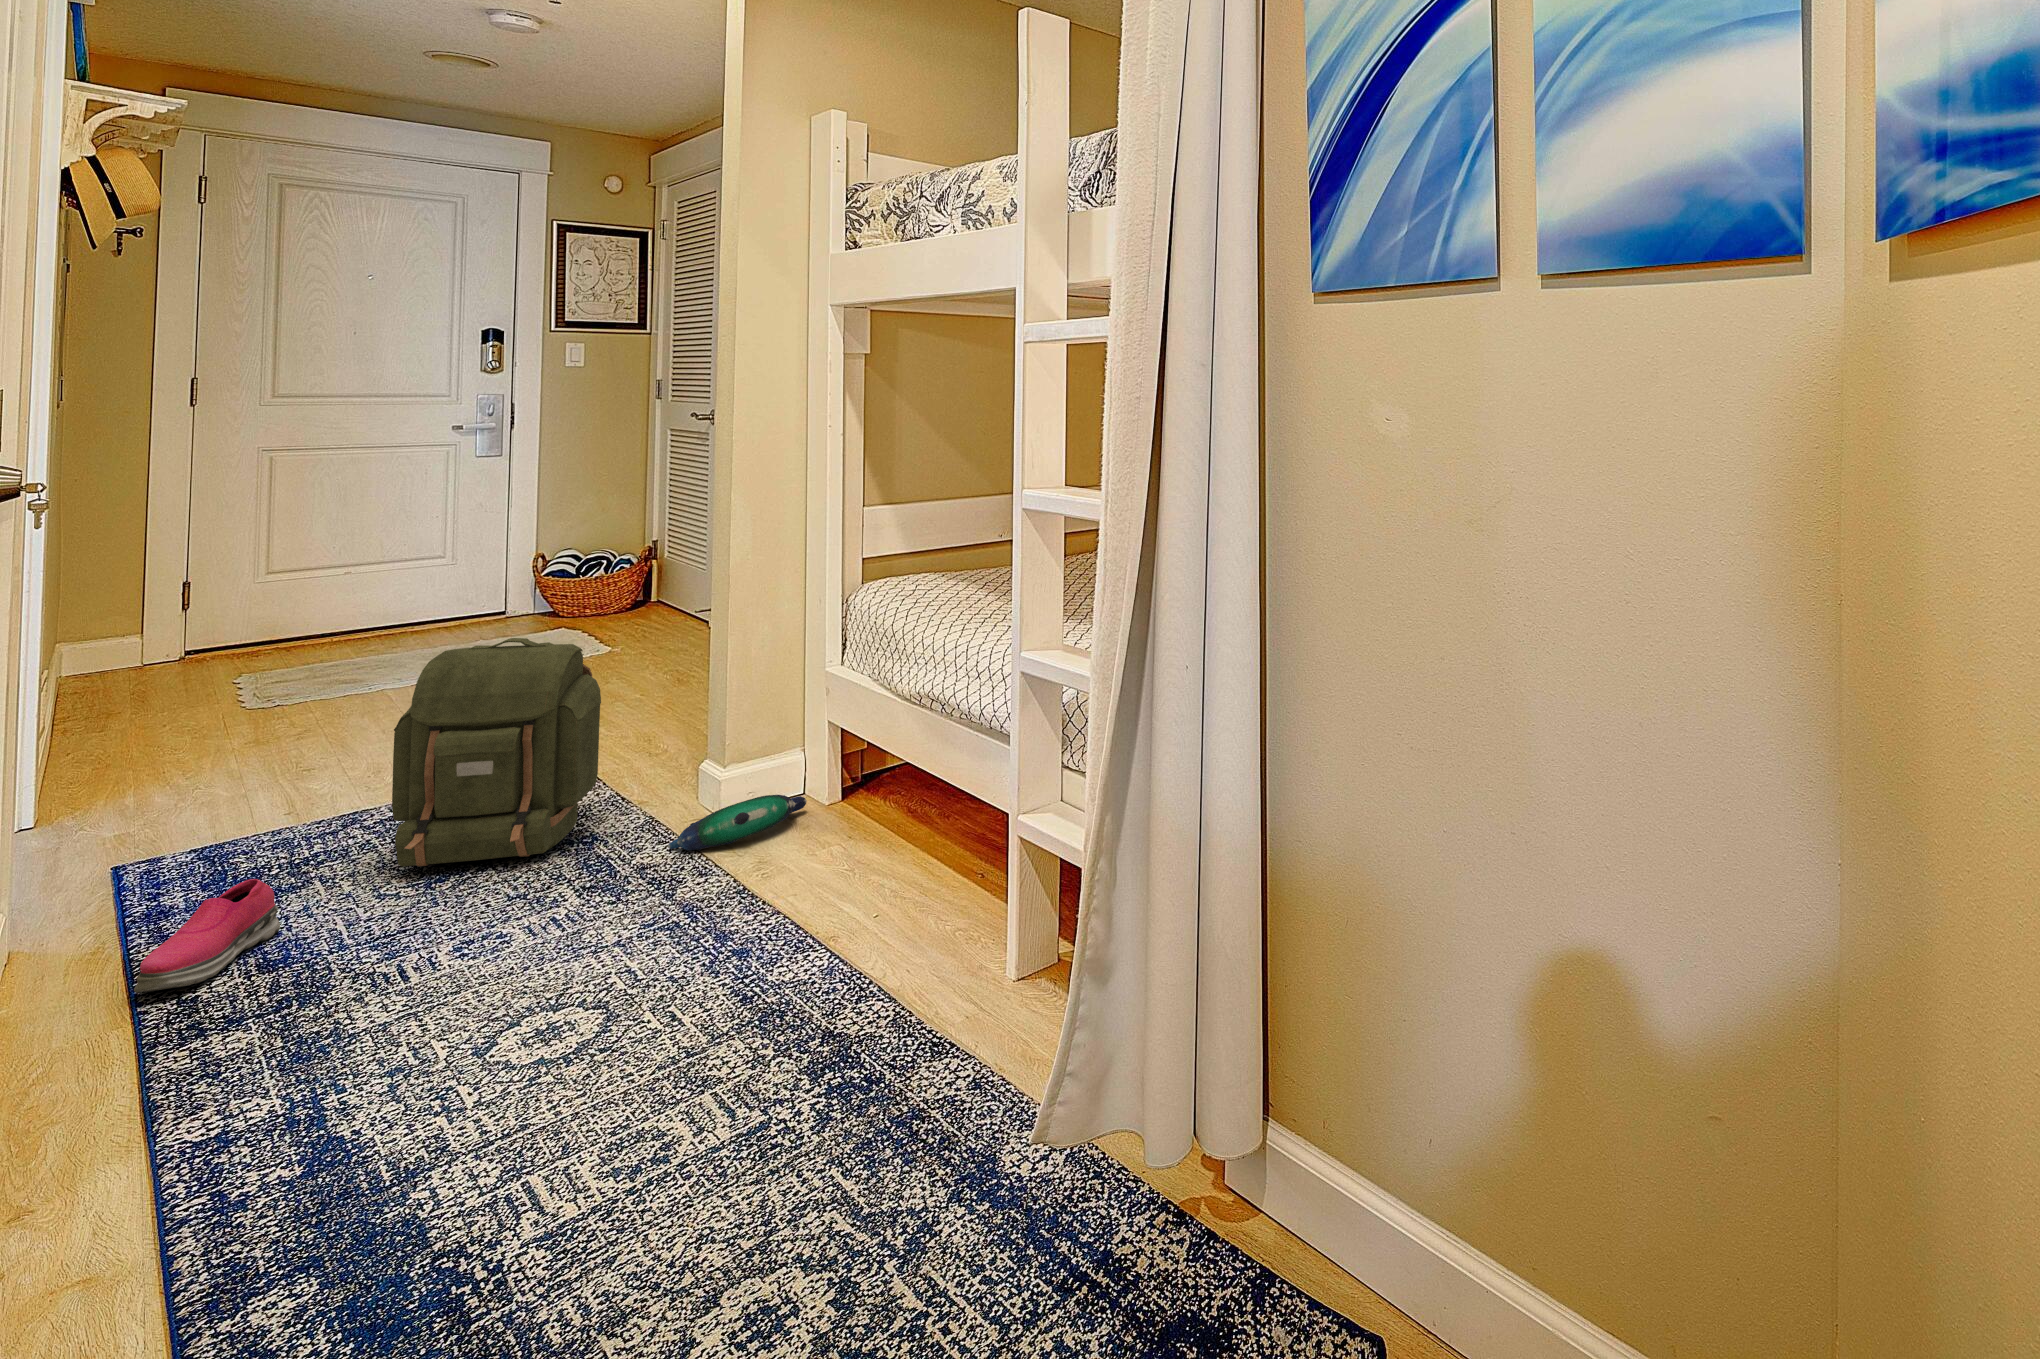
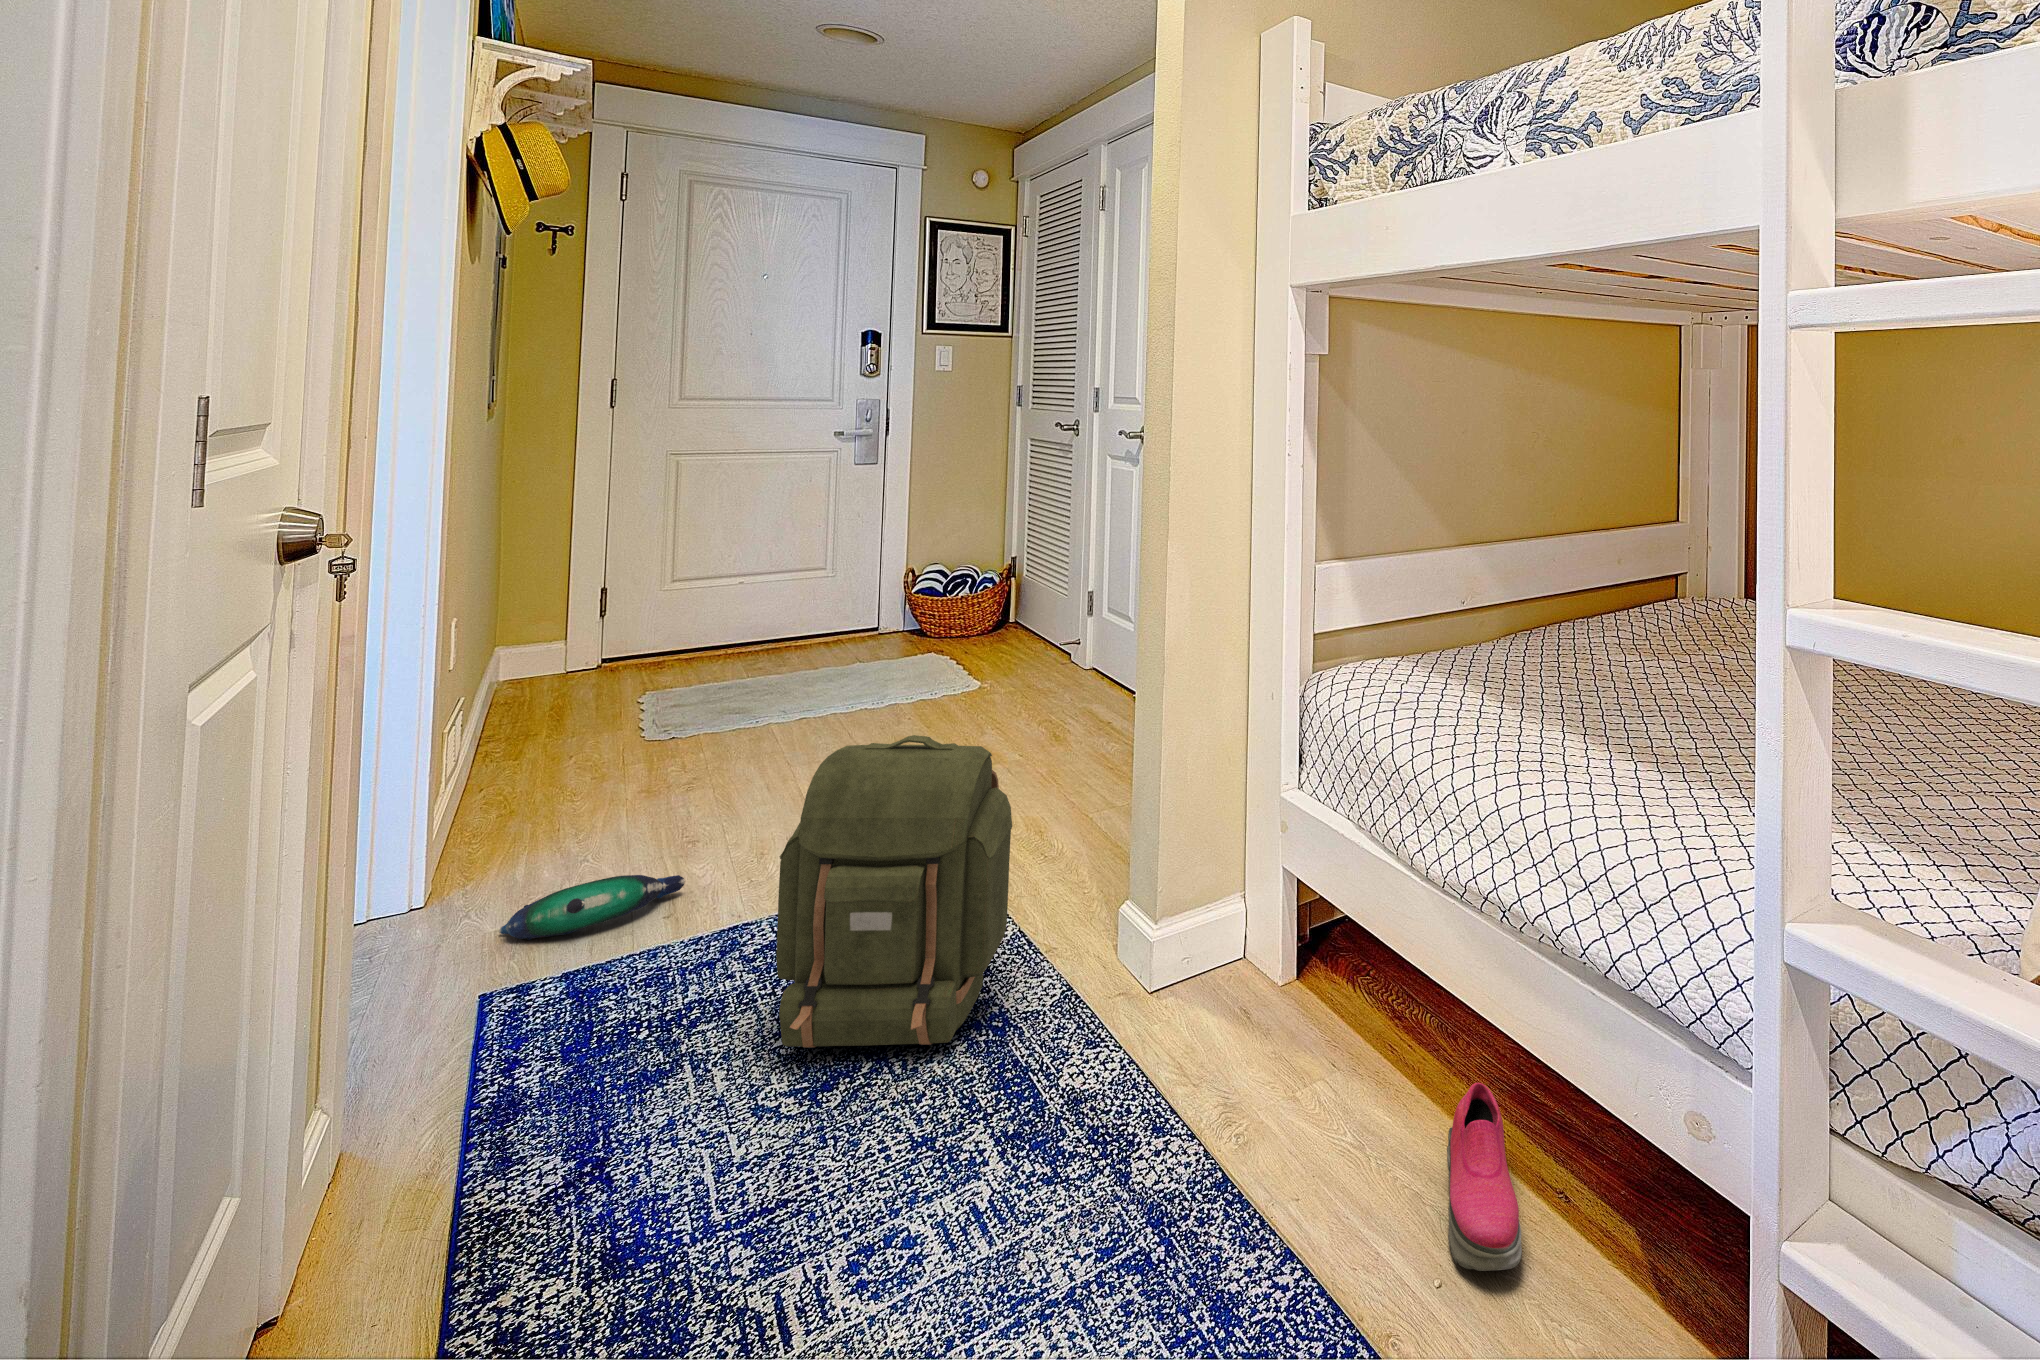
plush toy: present [668,795,807,851] -> present [500,875,685,940]
shoe: present [134,879,280,993] -> present [1447,1083,1522,1271]

